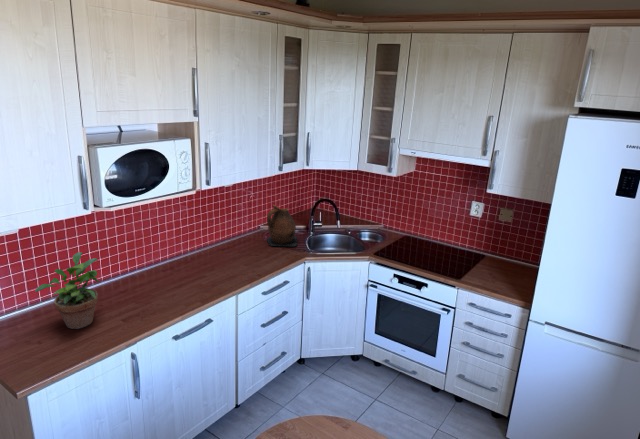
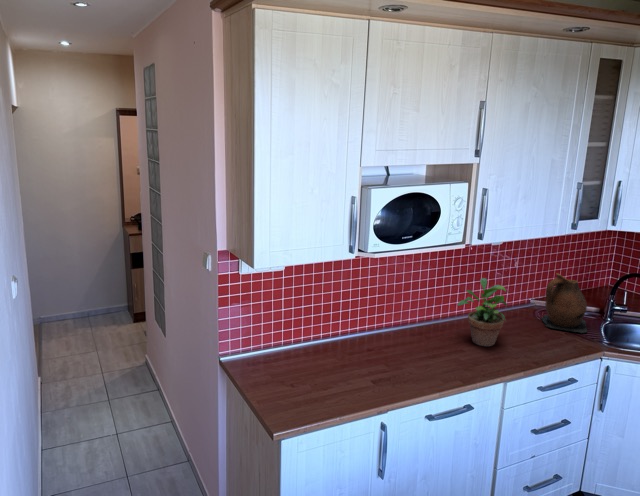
potted plant: present [35,252,99,329] -> present [458,278,507,346]

